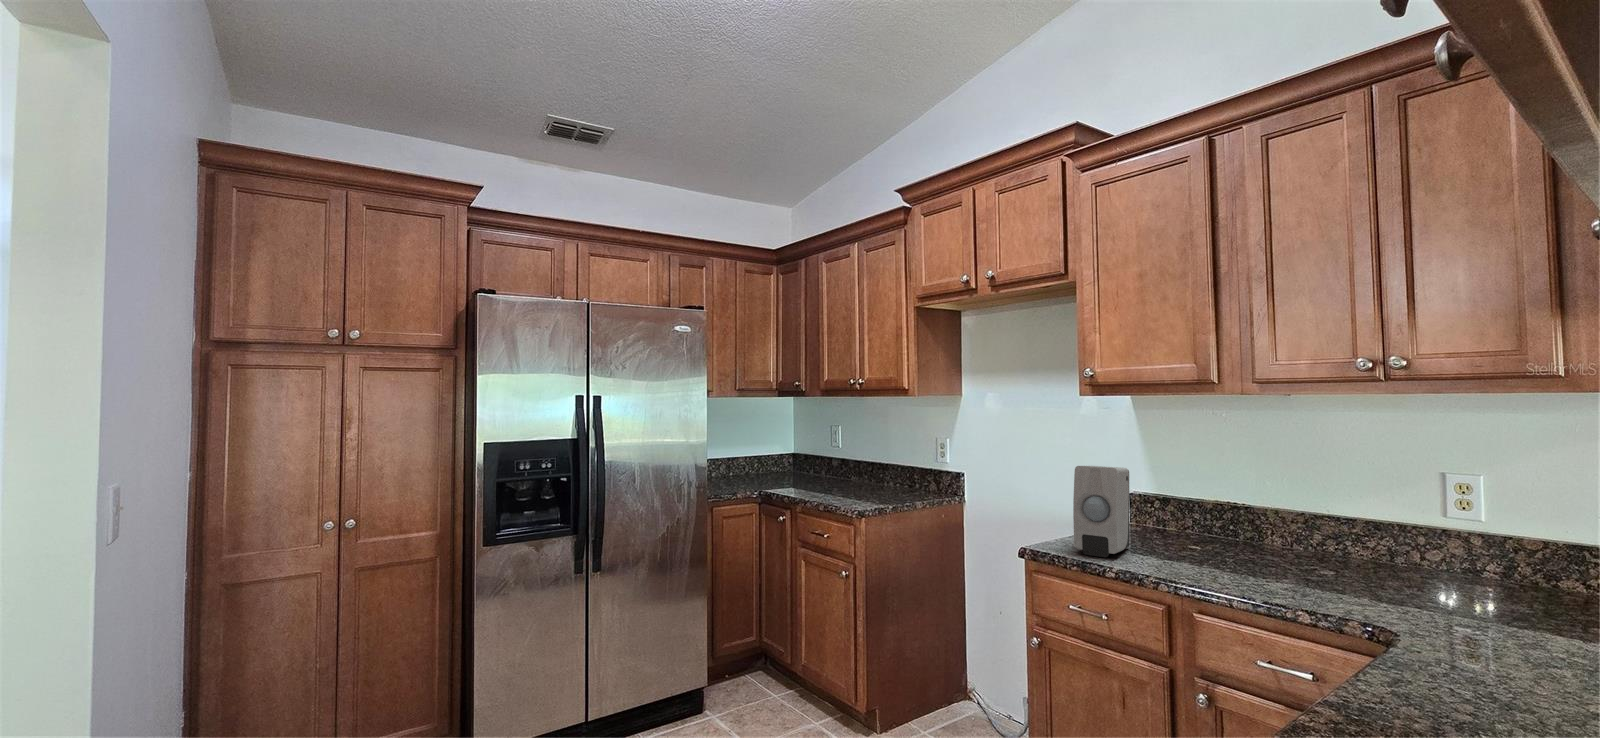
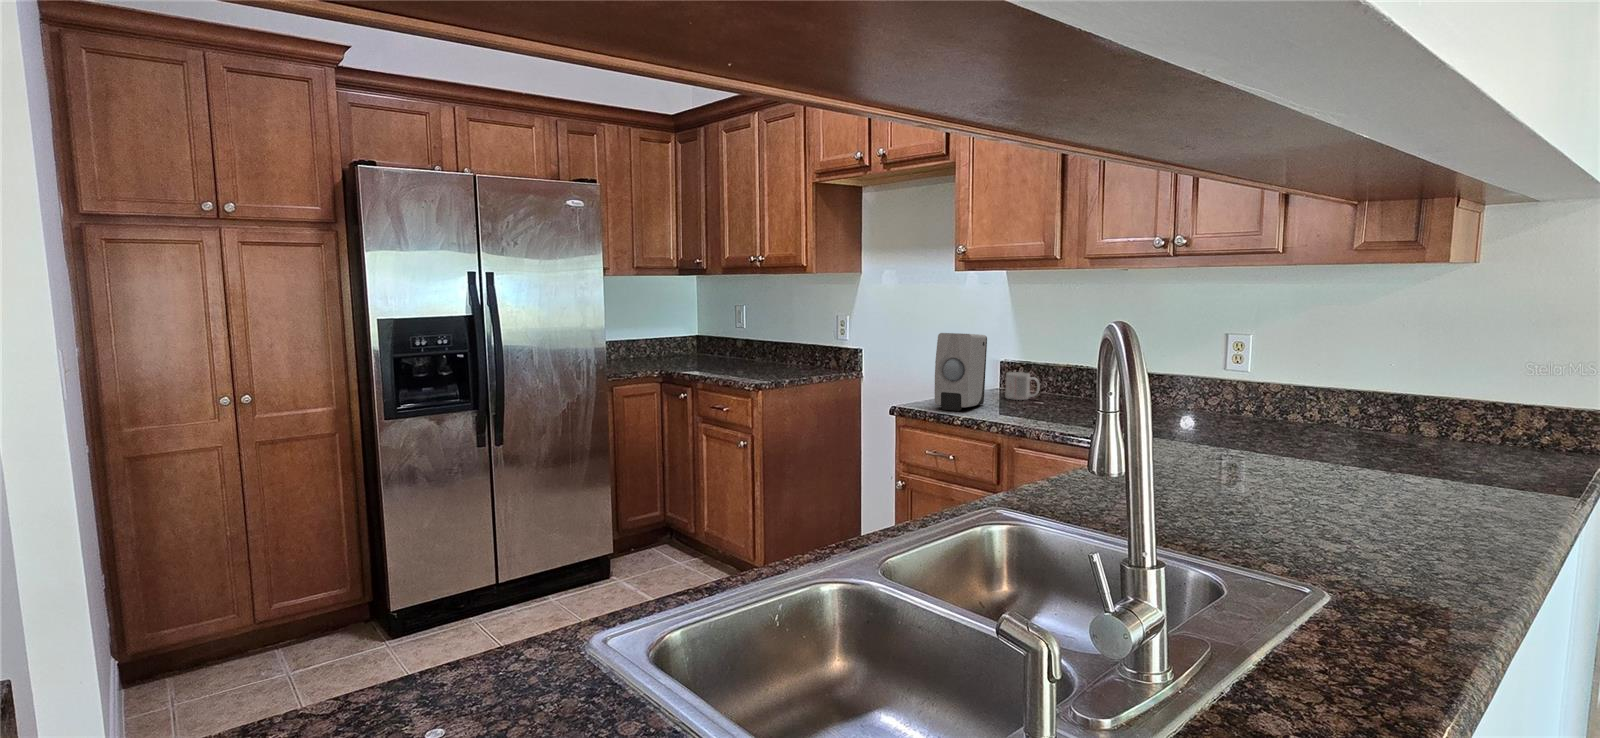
mug: none [1147,508,1191,541] -> present [1006,372,1040,400]

